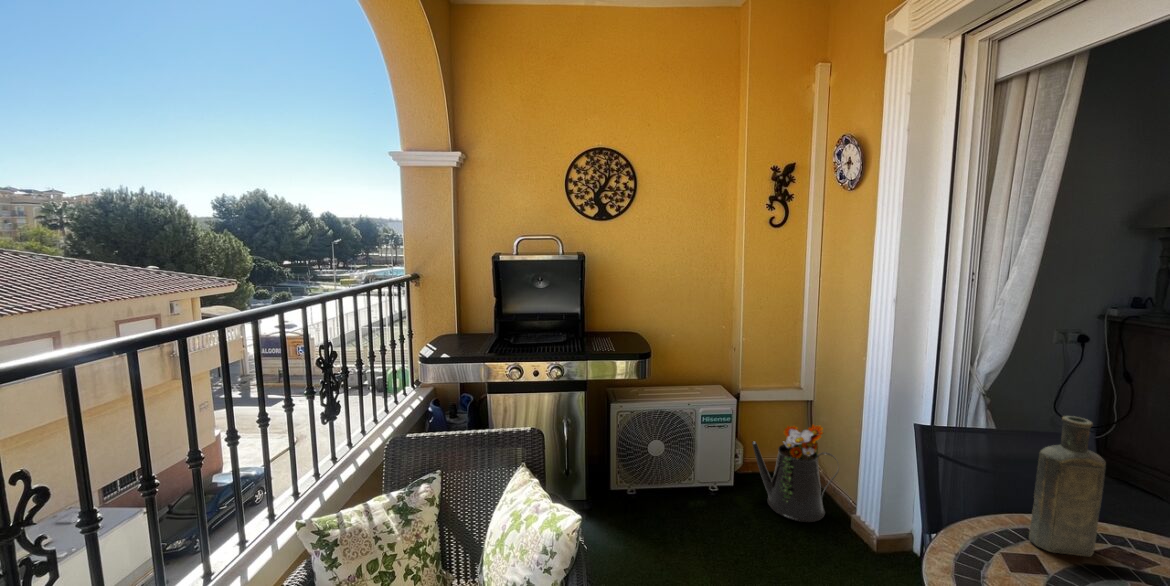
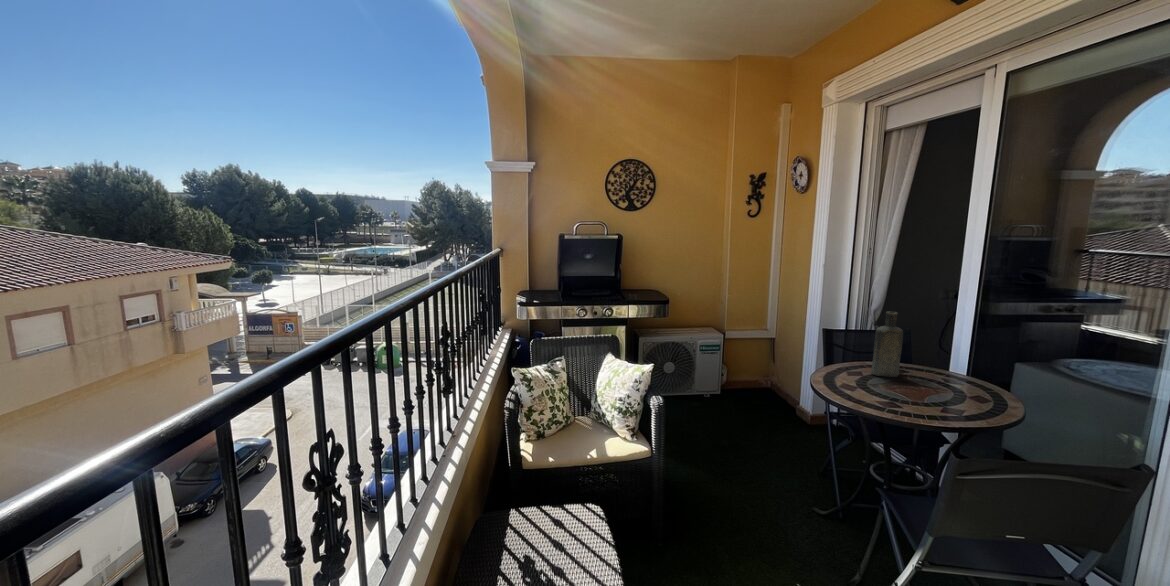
watering can: present [752,424,839,522] -> none [734,347,790,412]

